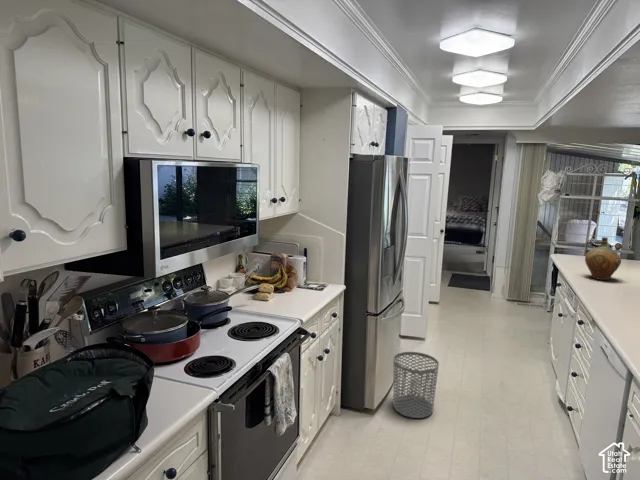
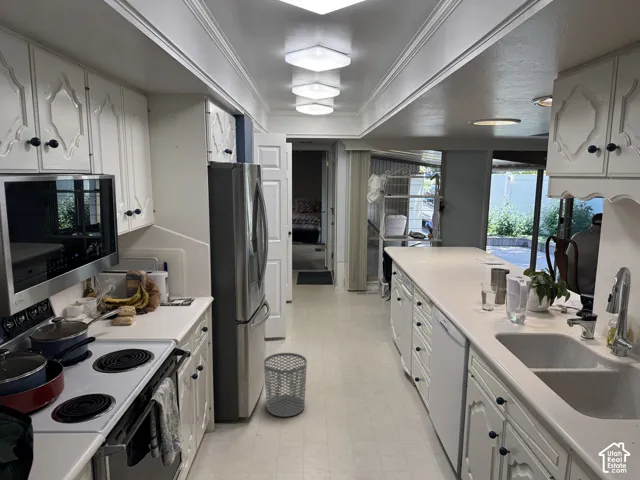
ceramic jug: present [585,237,621,280] -> none [415,230,441,266]

